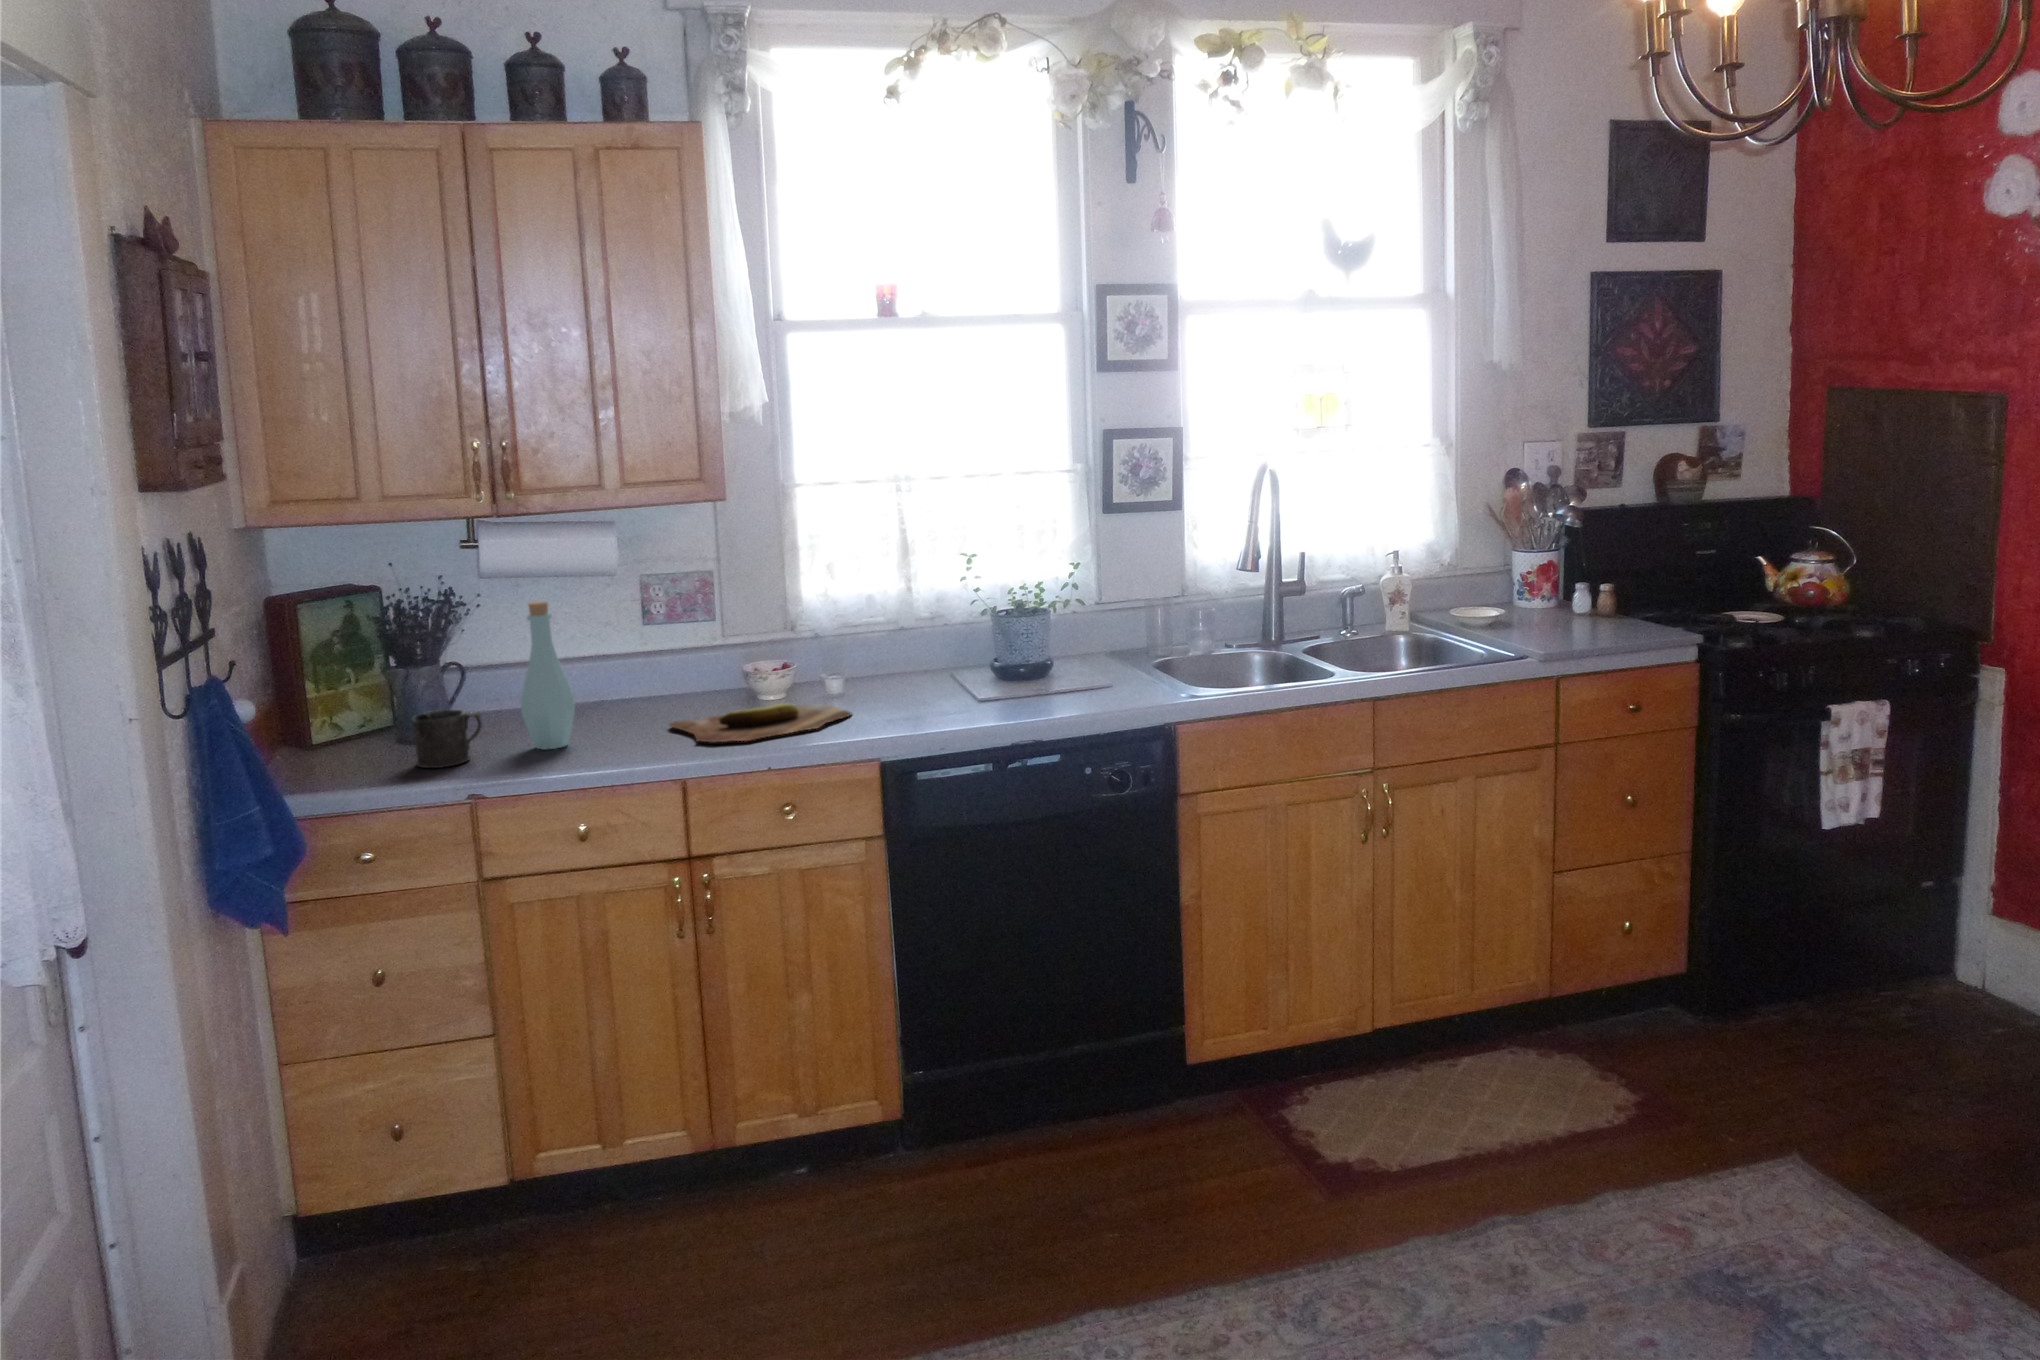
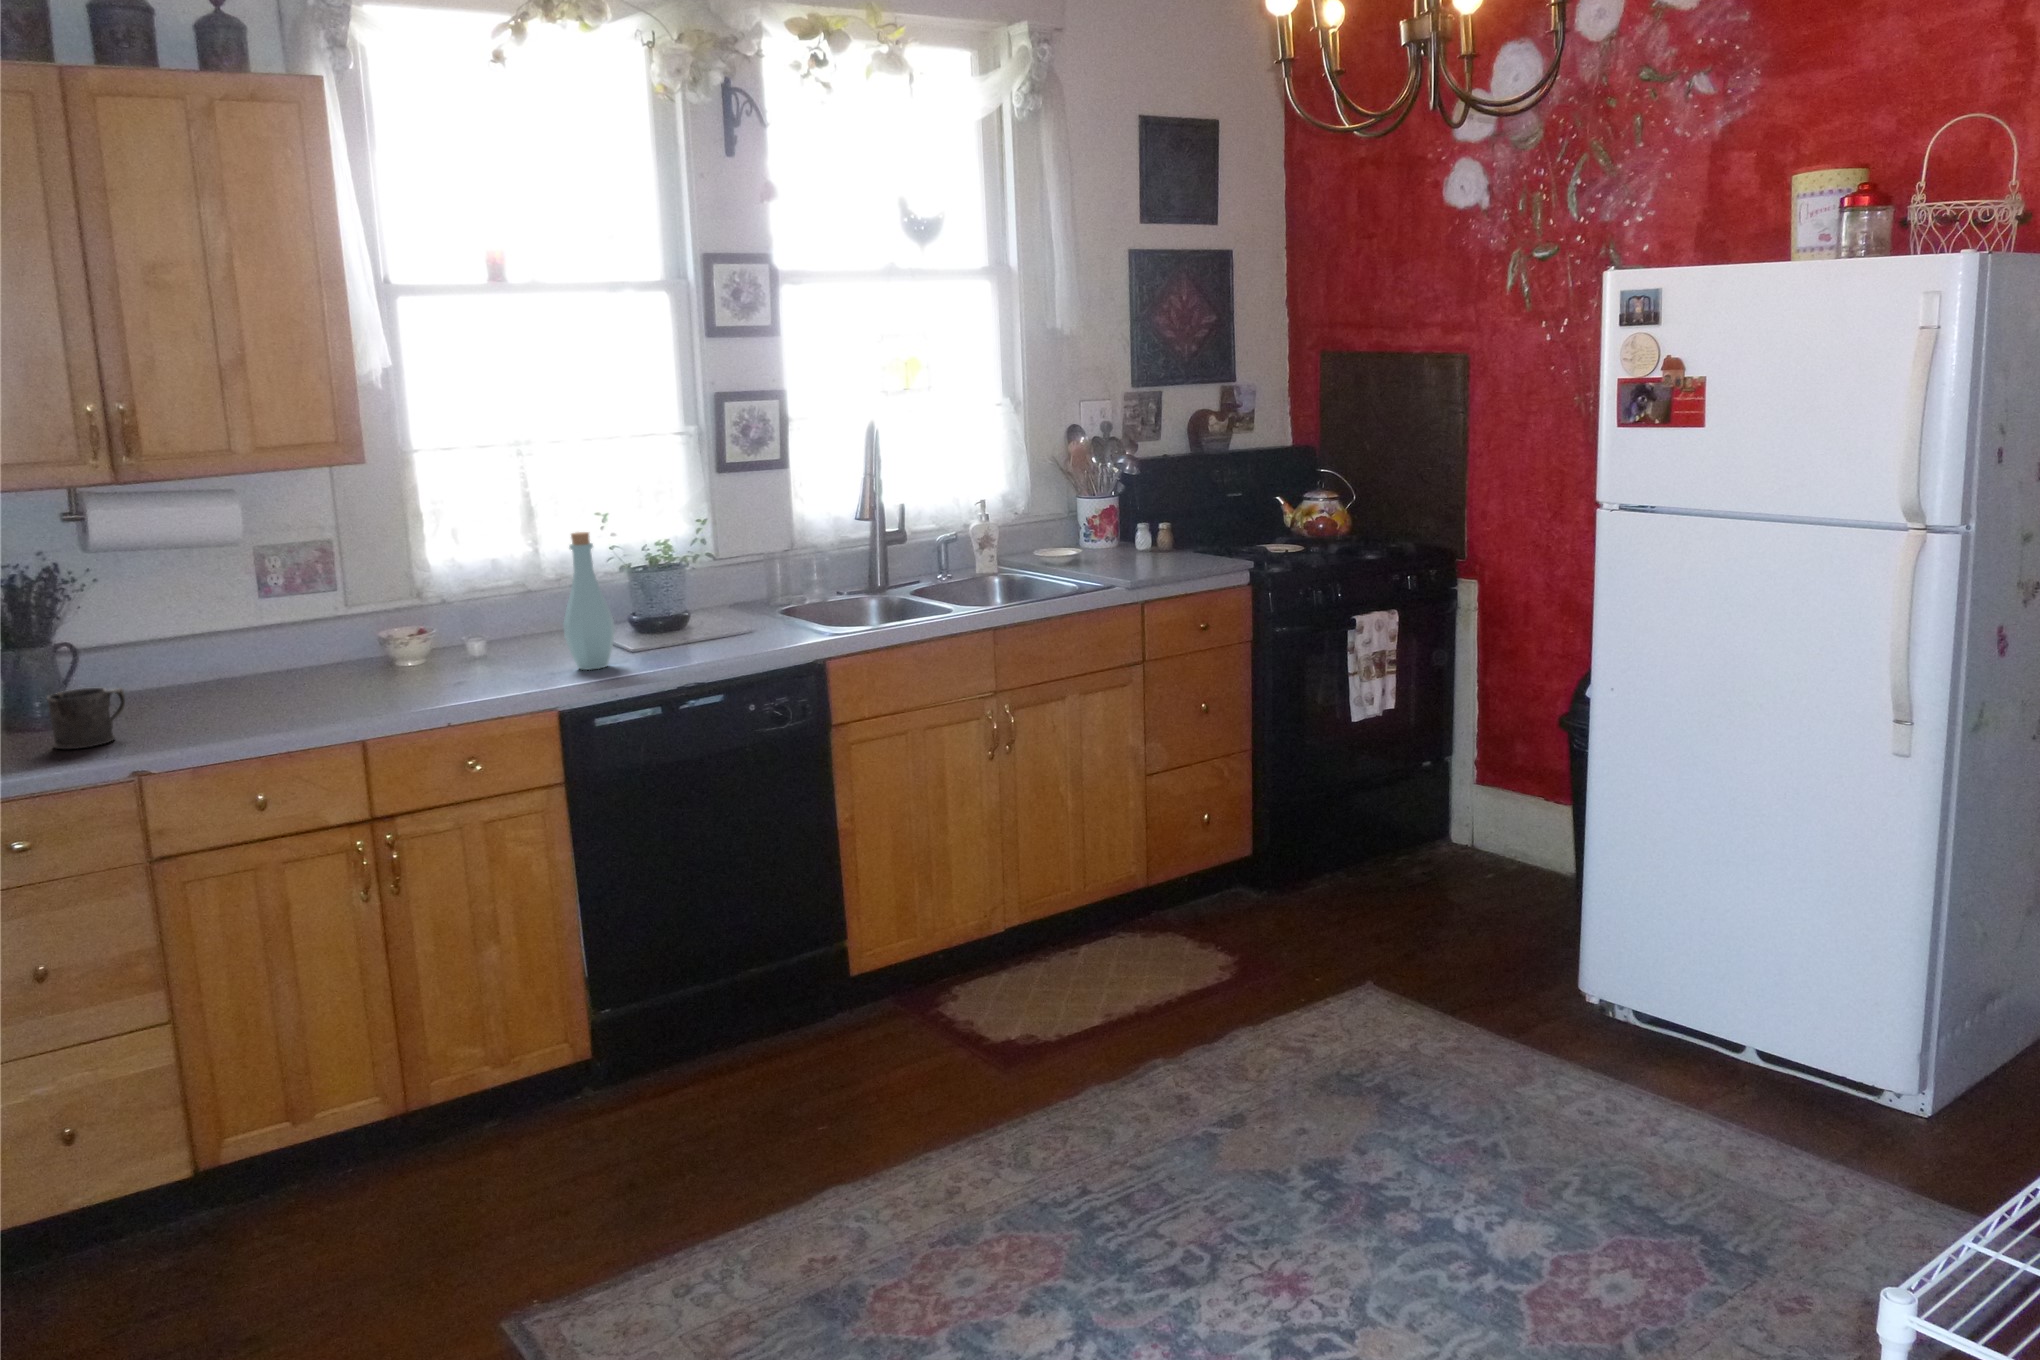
bottle: present [521,601,575,750] -> present [563,532,615,670]
cutting board: present [670,703,851,742] -> none [319,664,512,703]

